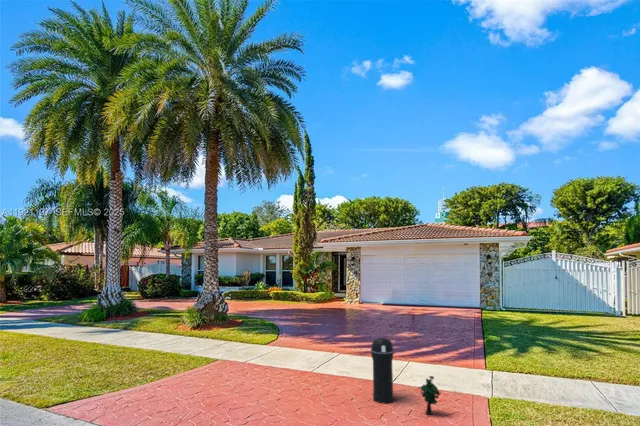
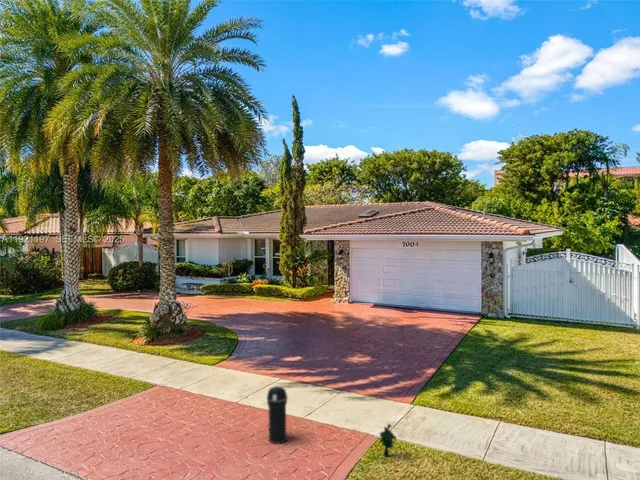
decorative plant: present [420,376,440,415] -> present [380,424,396,457]

